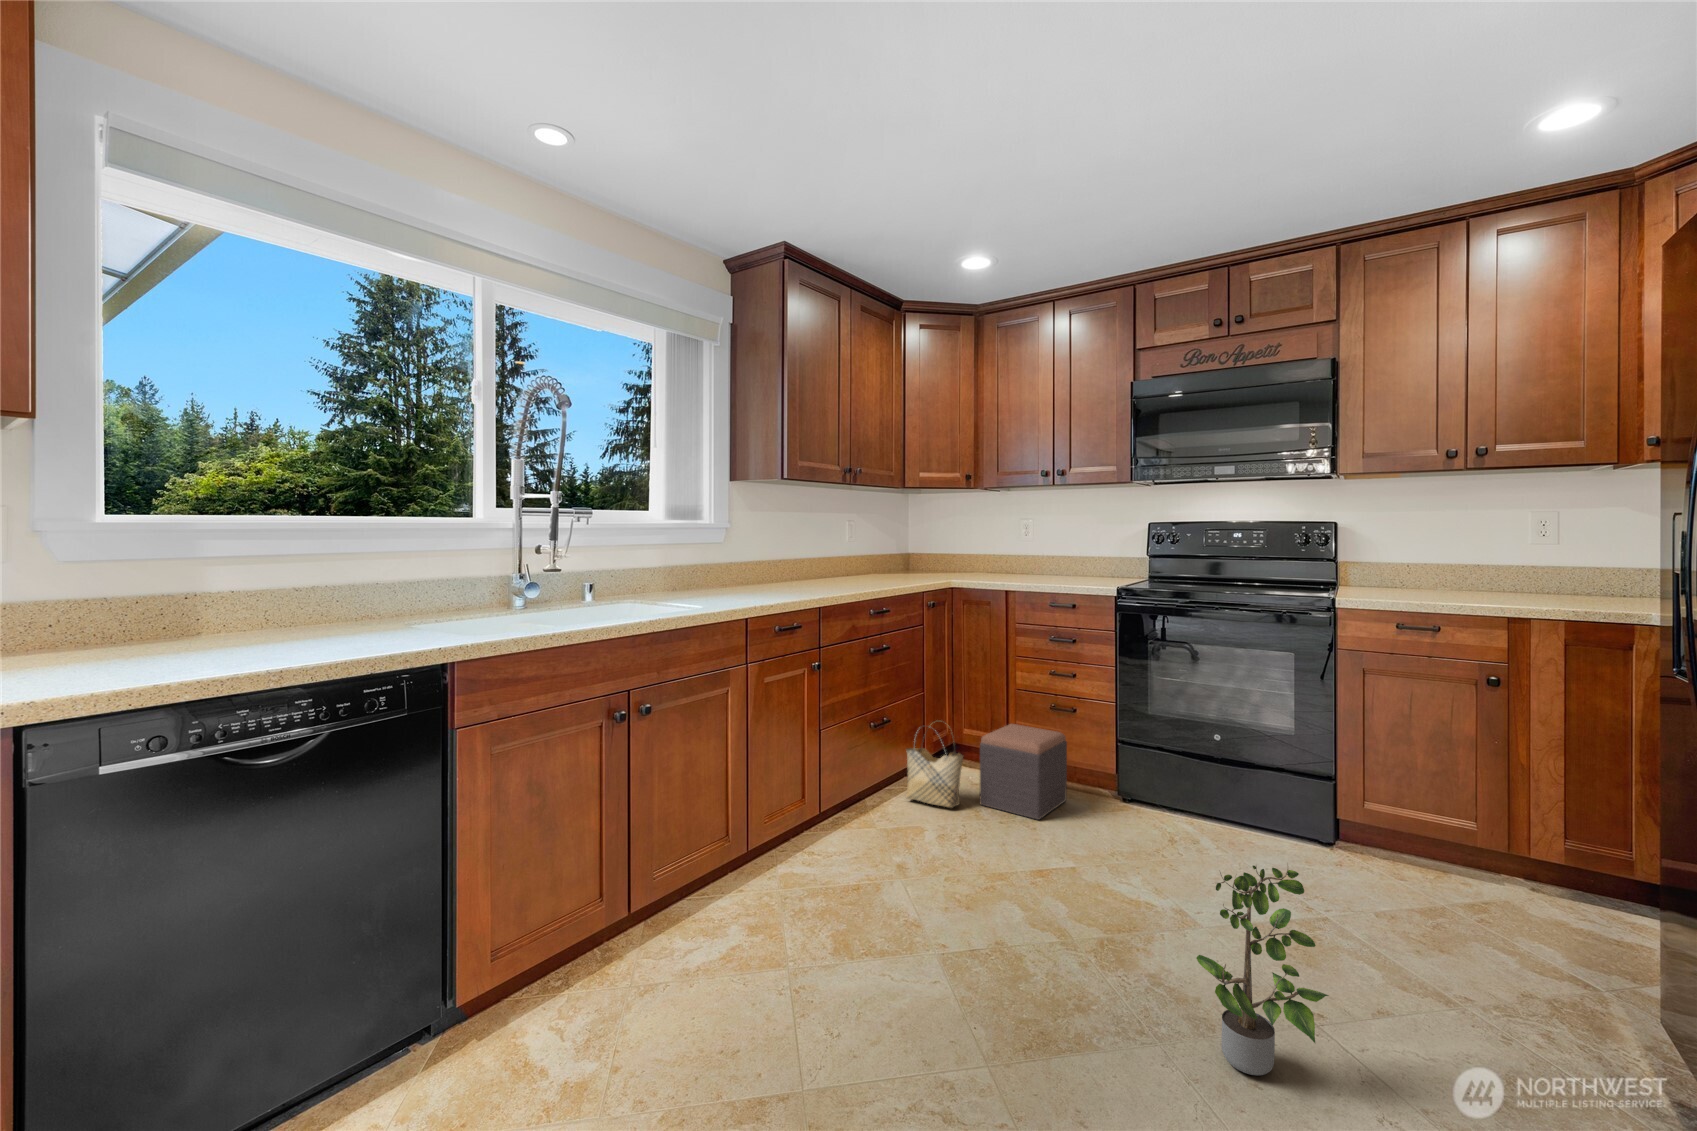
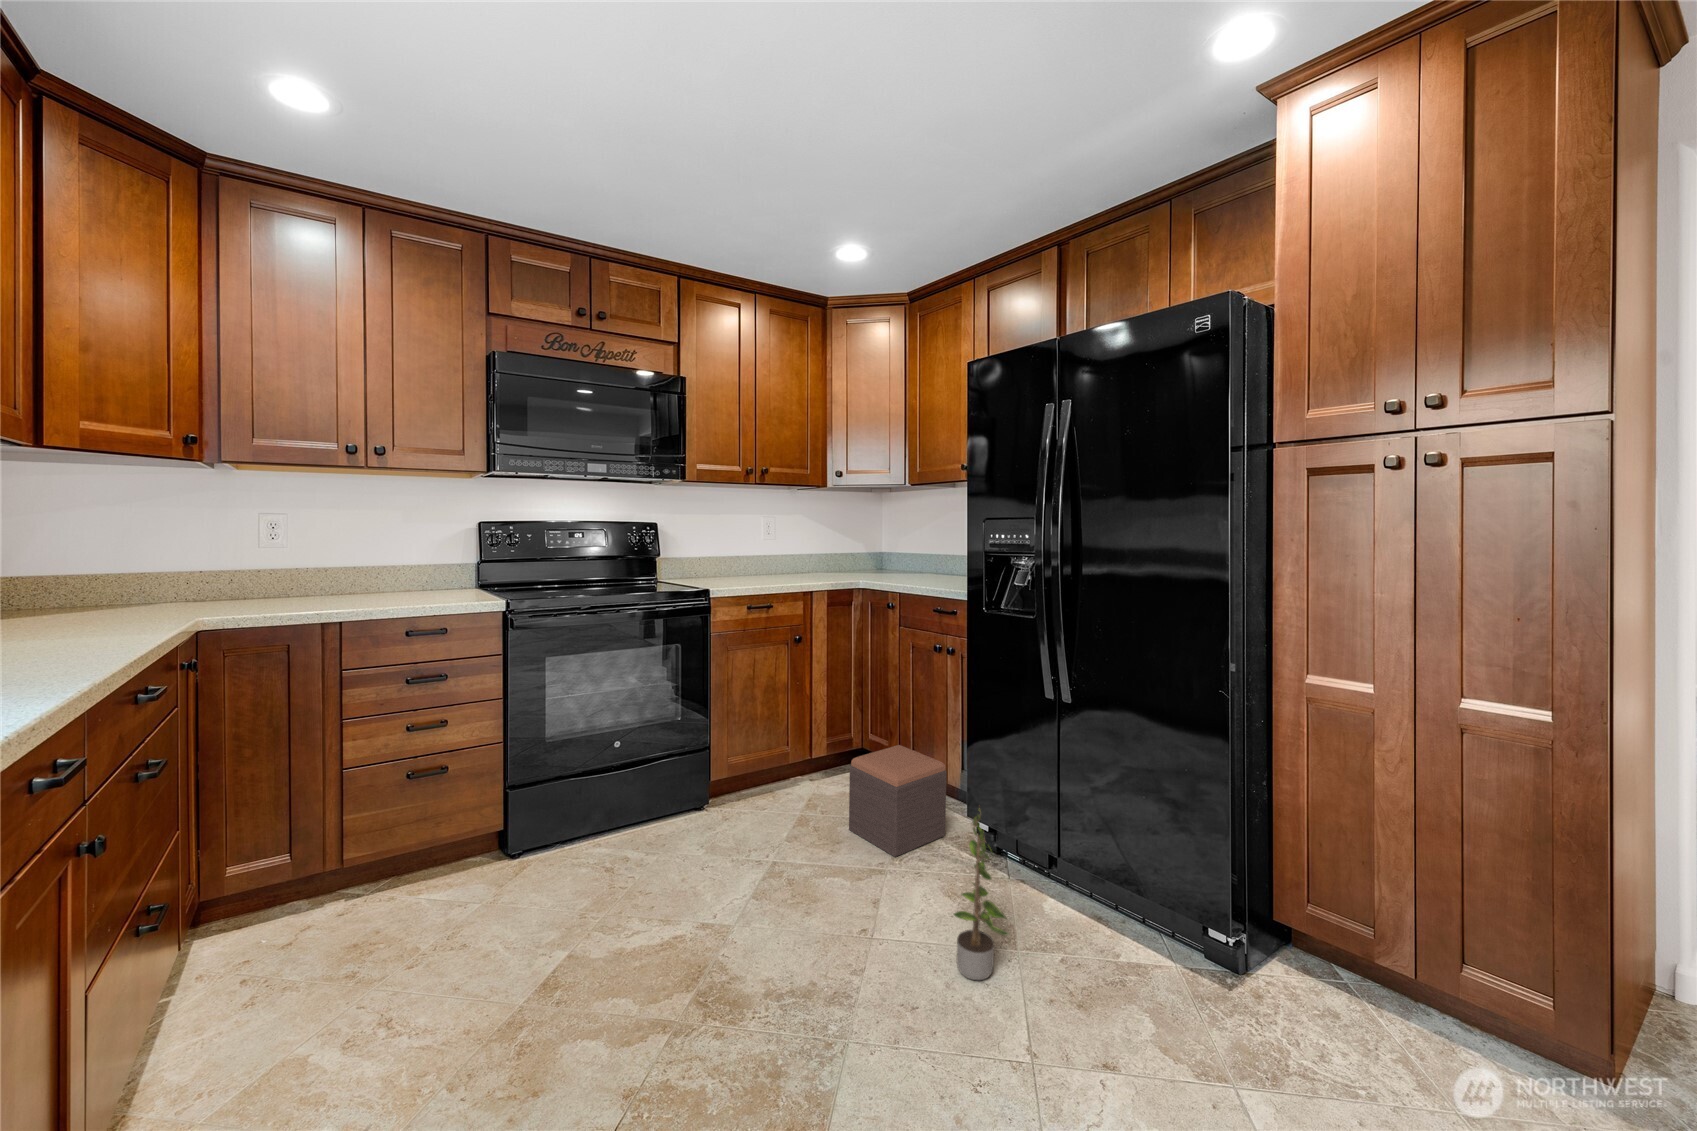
woven basket: present [906,721,963,808] -> none [277,871,405,1044]
footstool: present [980,724,1067,820] -> present [849,745,947,857]

